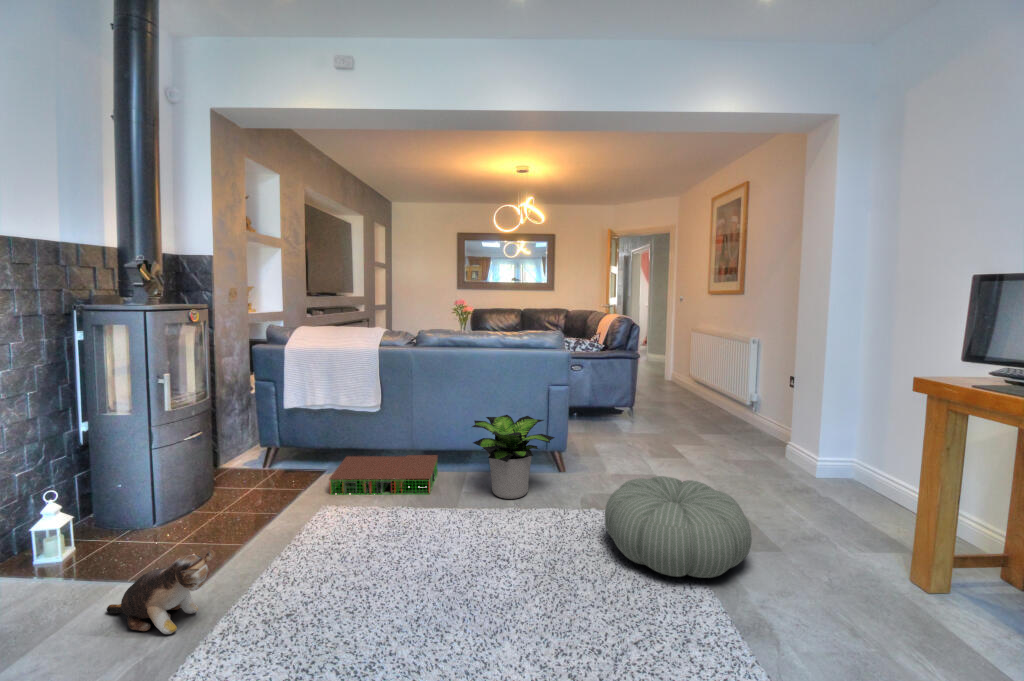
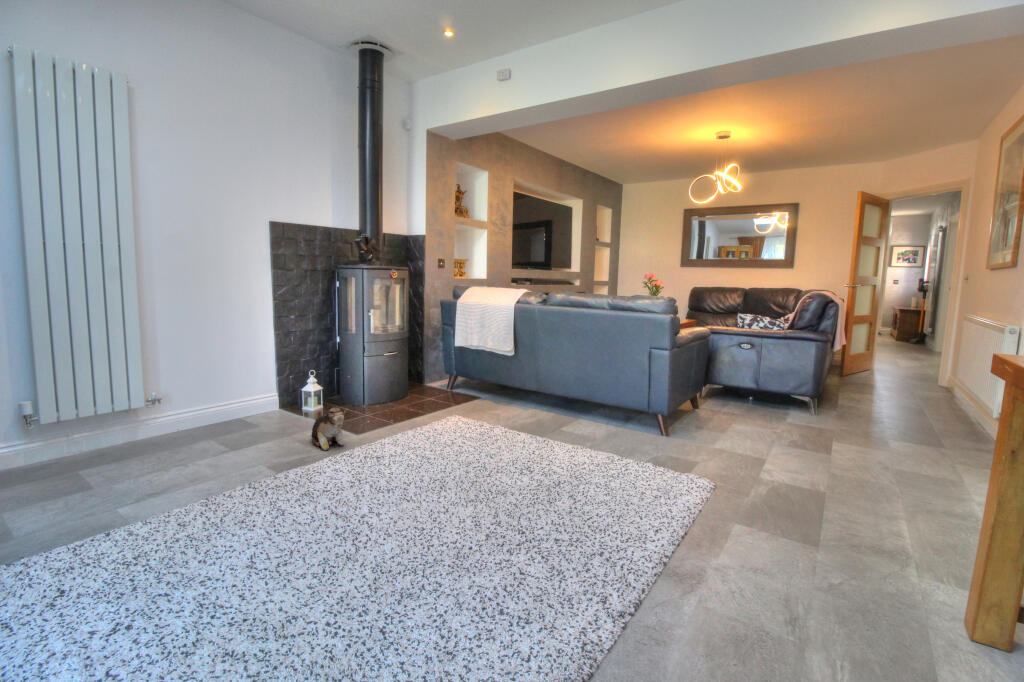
potted plant: present [472,415,555,499] -> none [560,369,637,442]
storage bin: present [329,455,437,494] -> none [466,389,554,425]
pouf: present [605,476,752,578] -> none [615,436,762,530]

